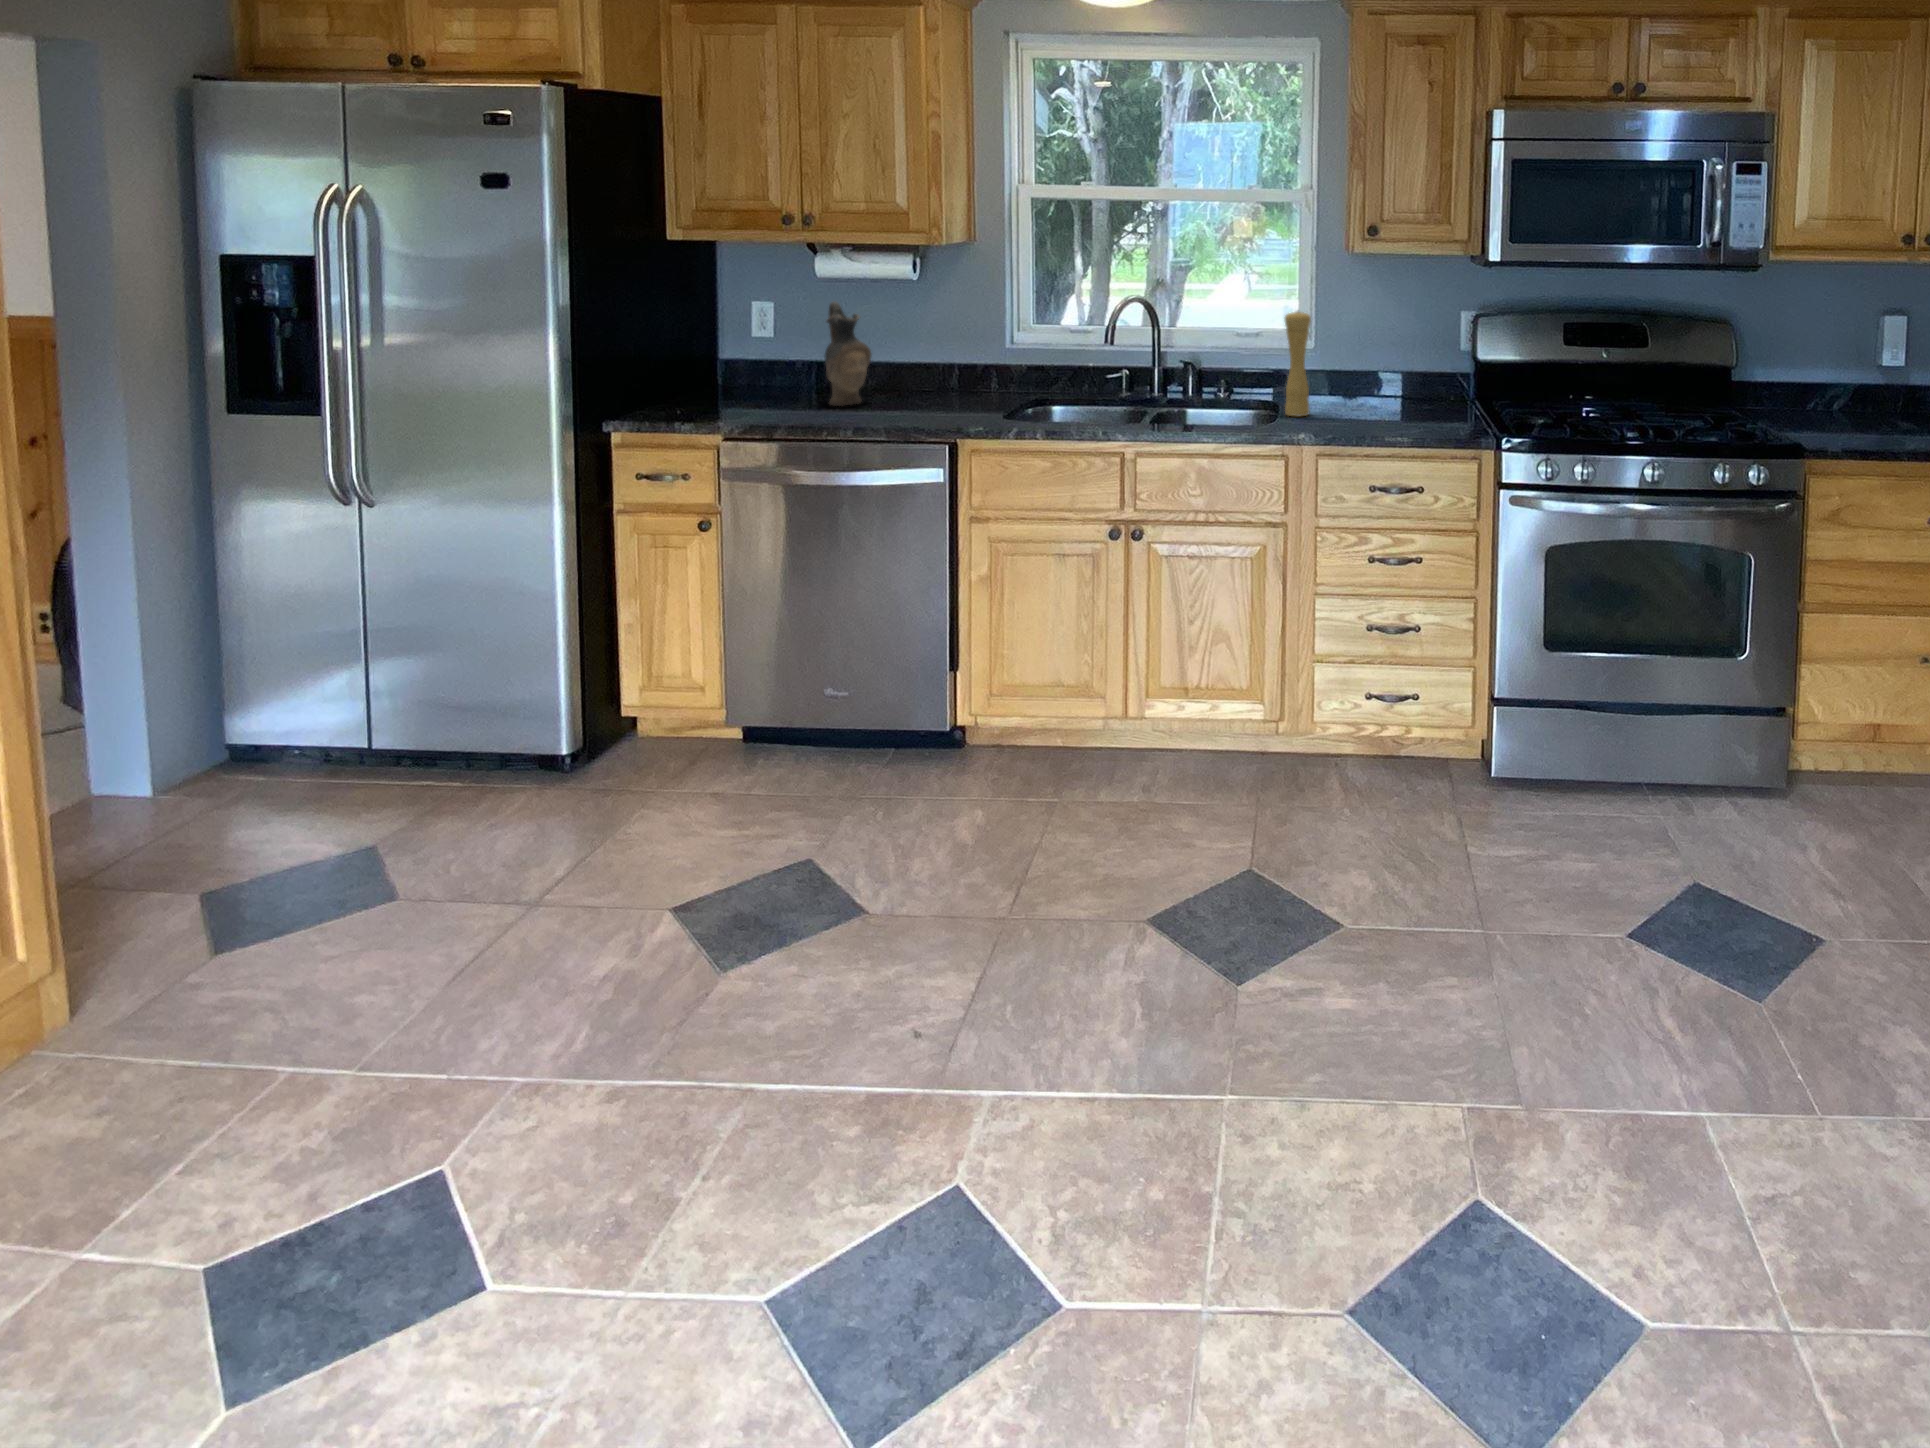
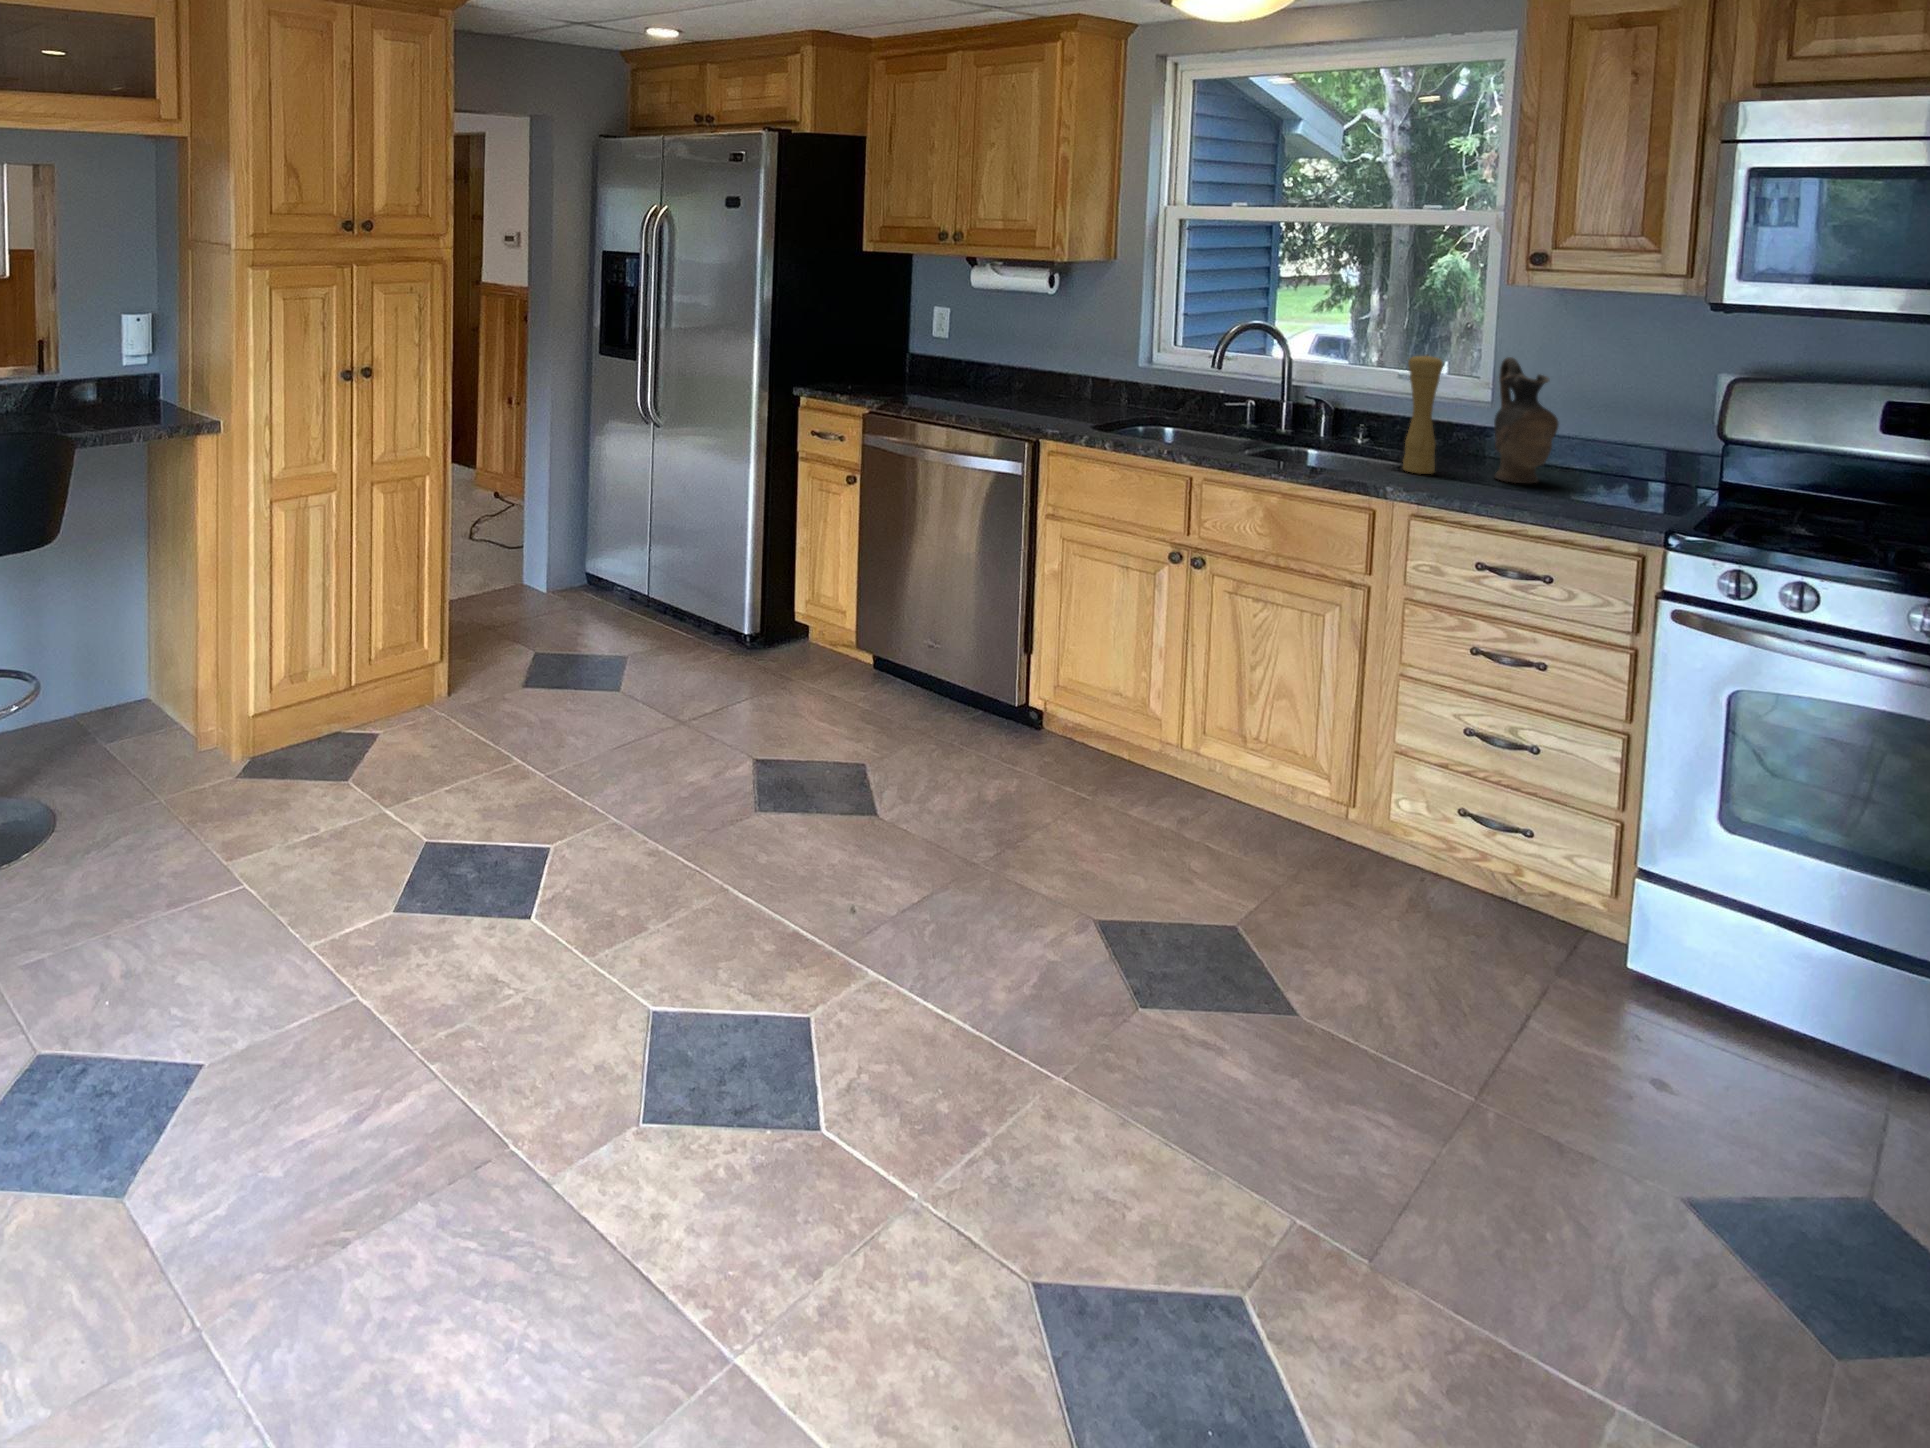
ceramic pitcher: present [824,301,871,406] -> present [1494,357,1559,483]

